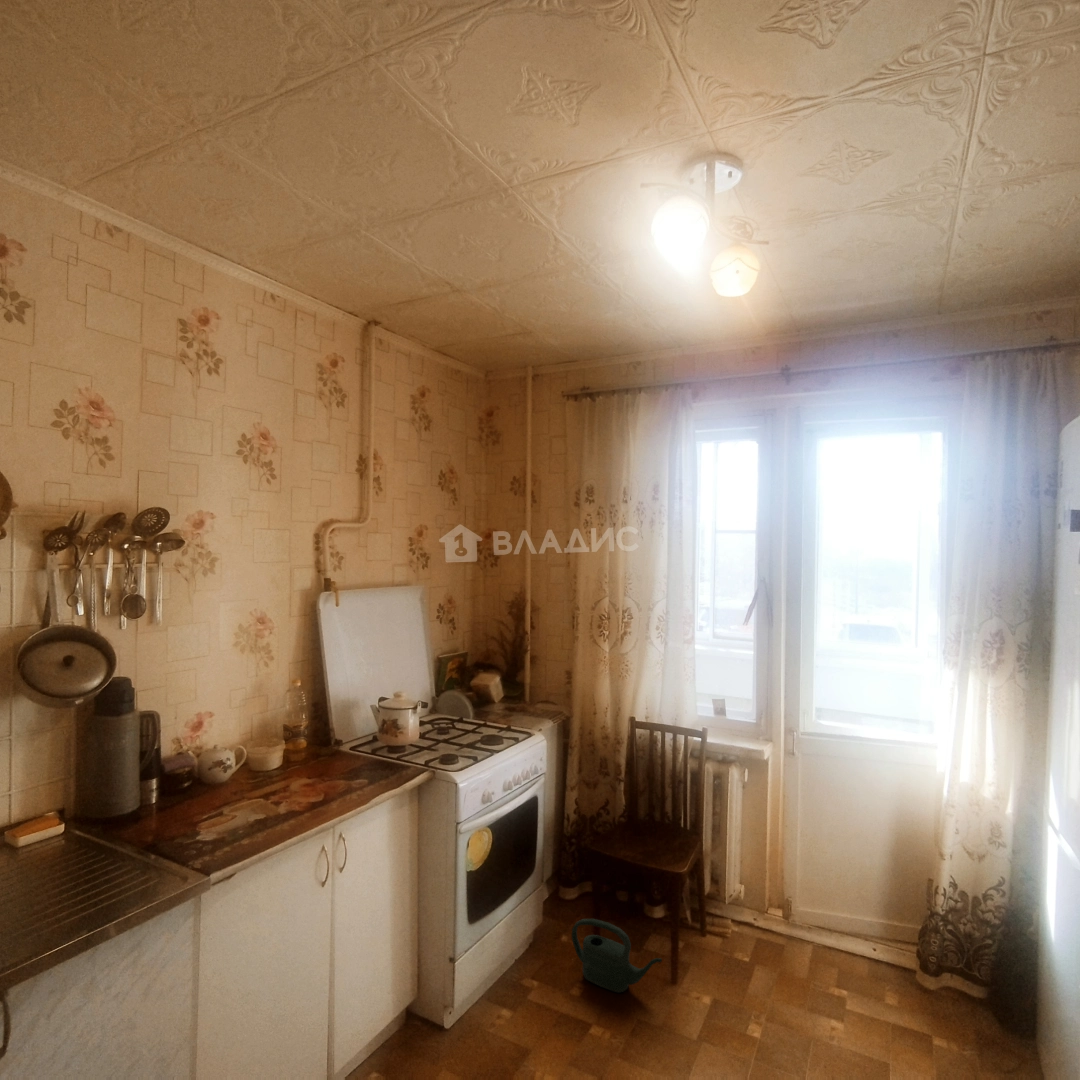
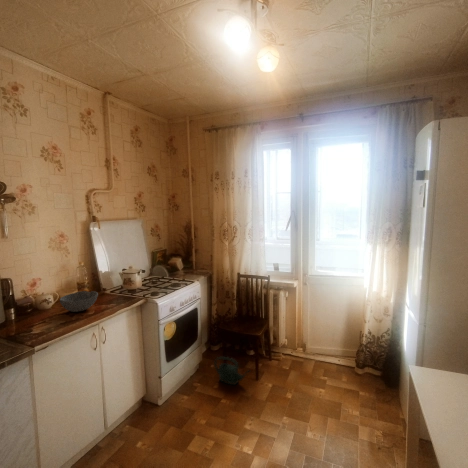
bowl: none [255,746,333,794] -> present [60,291,98,312]

